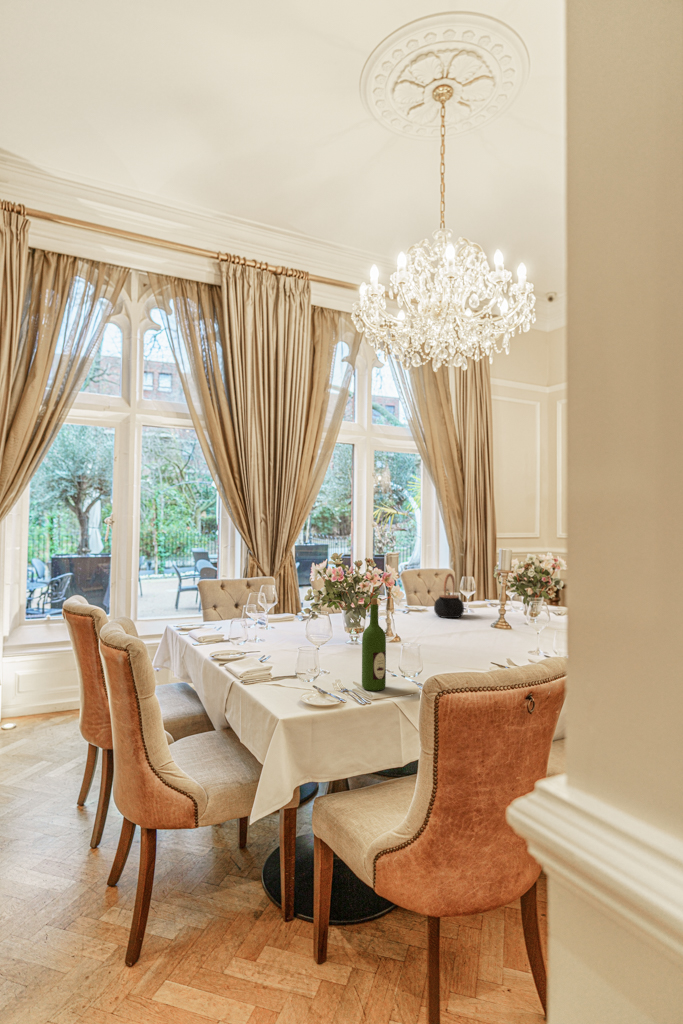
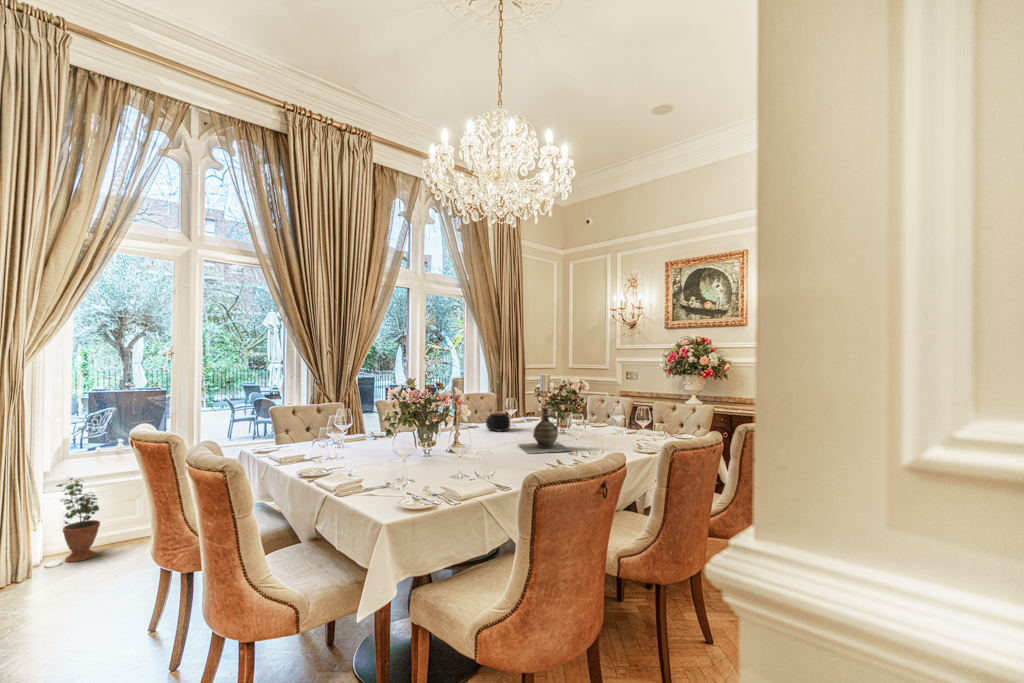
ceramic jug: none [464,593,531,648] -> present [518,408,570,454]
wine bottle: present [362,598,386,691] -> none [448,413,469,493]
potted plant: none [18,641,53,723] -> present [56,478,100,562]

